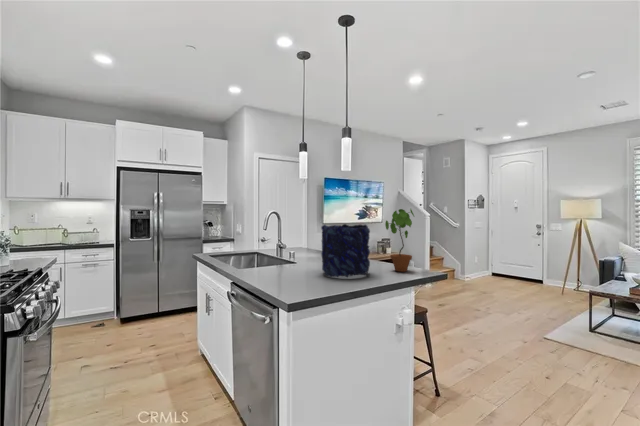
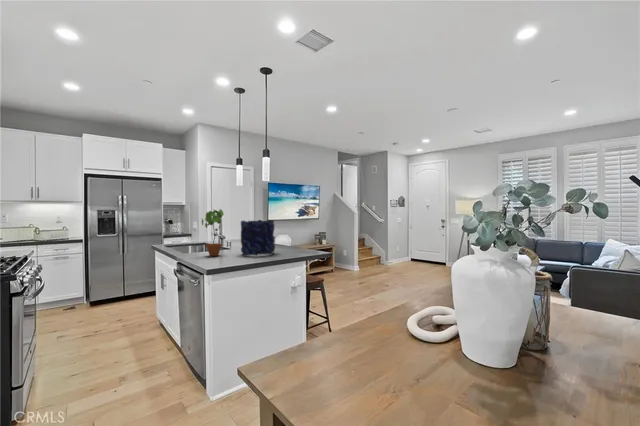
potted plant: present [385,209,414,272] -> present [202,209,224,256]

